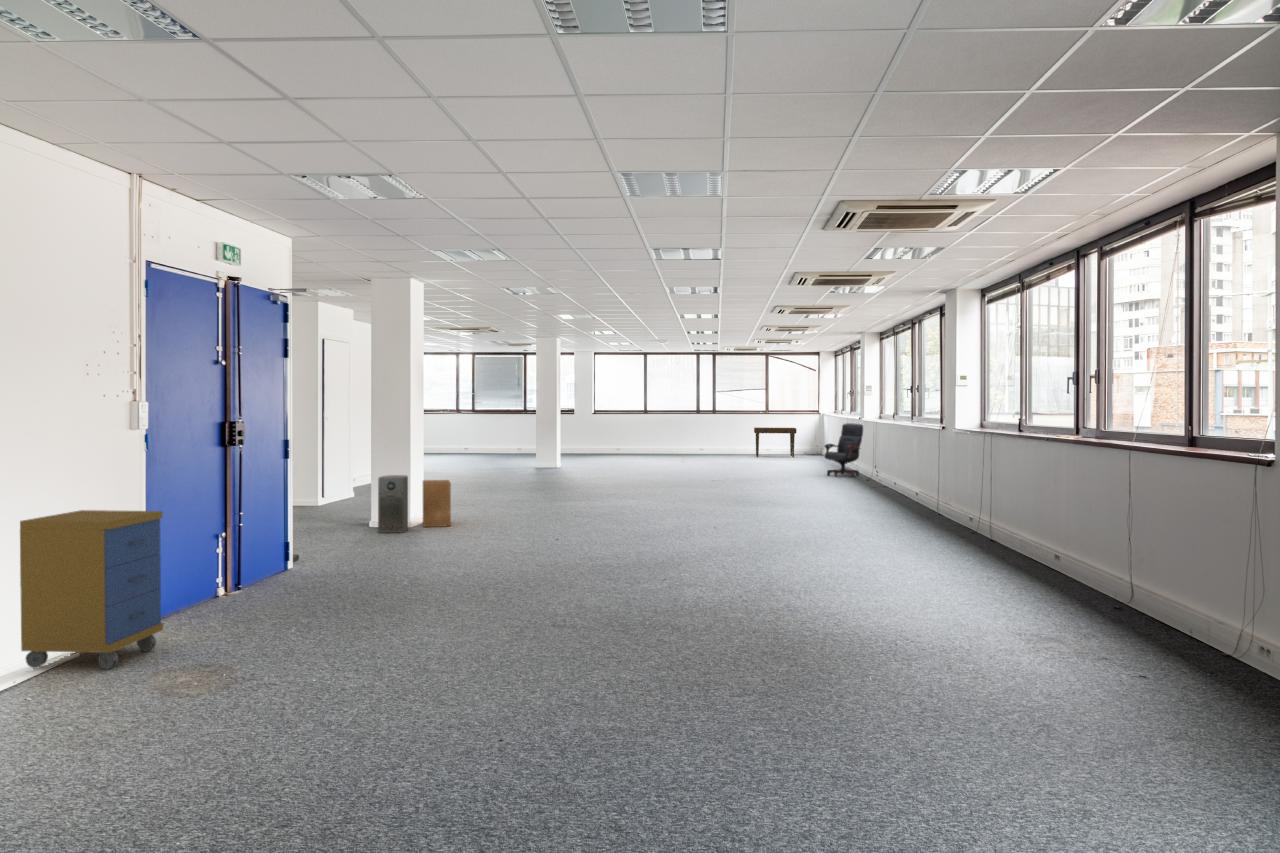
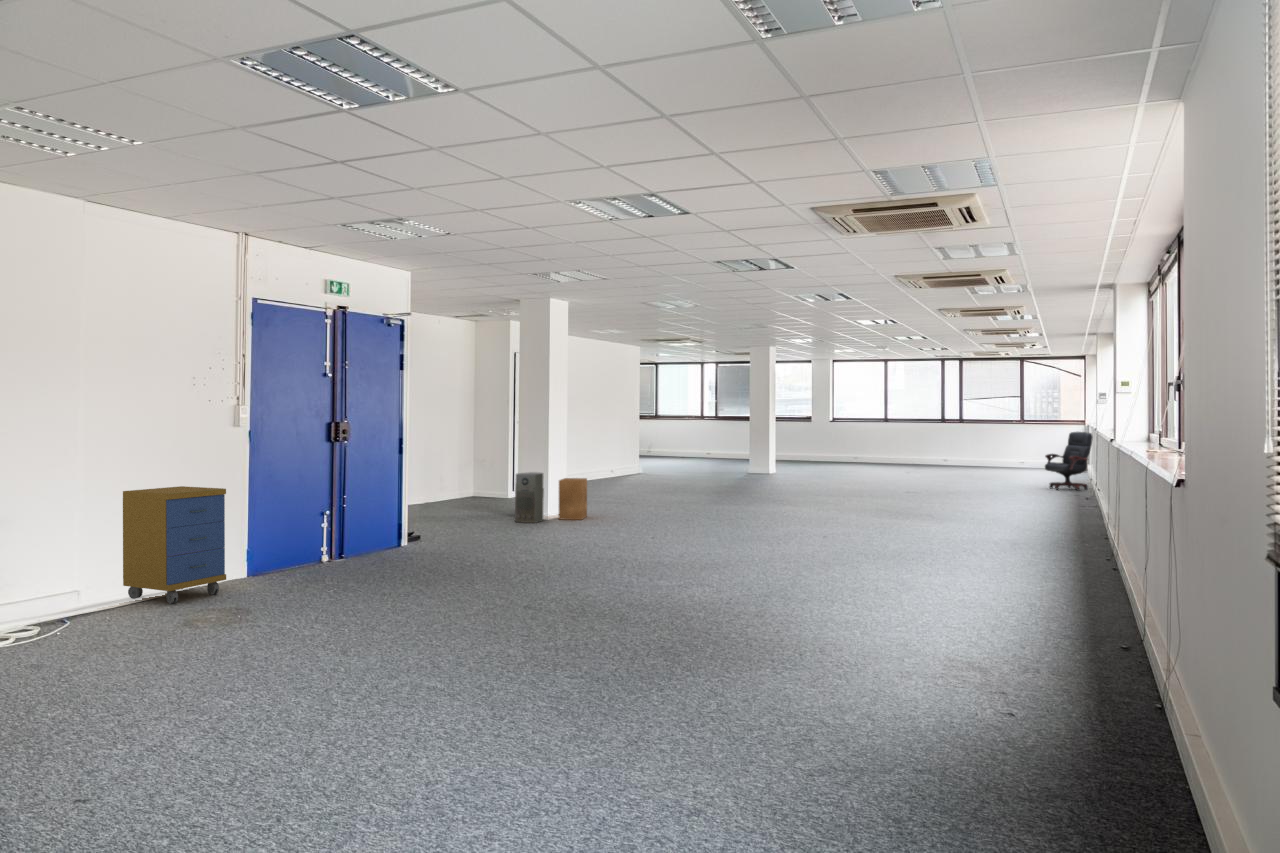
desk: present [754,428,796,457] -> none [1002,437,1051,469]

